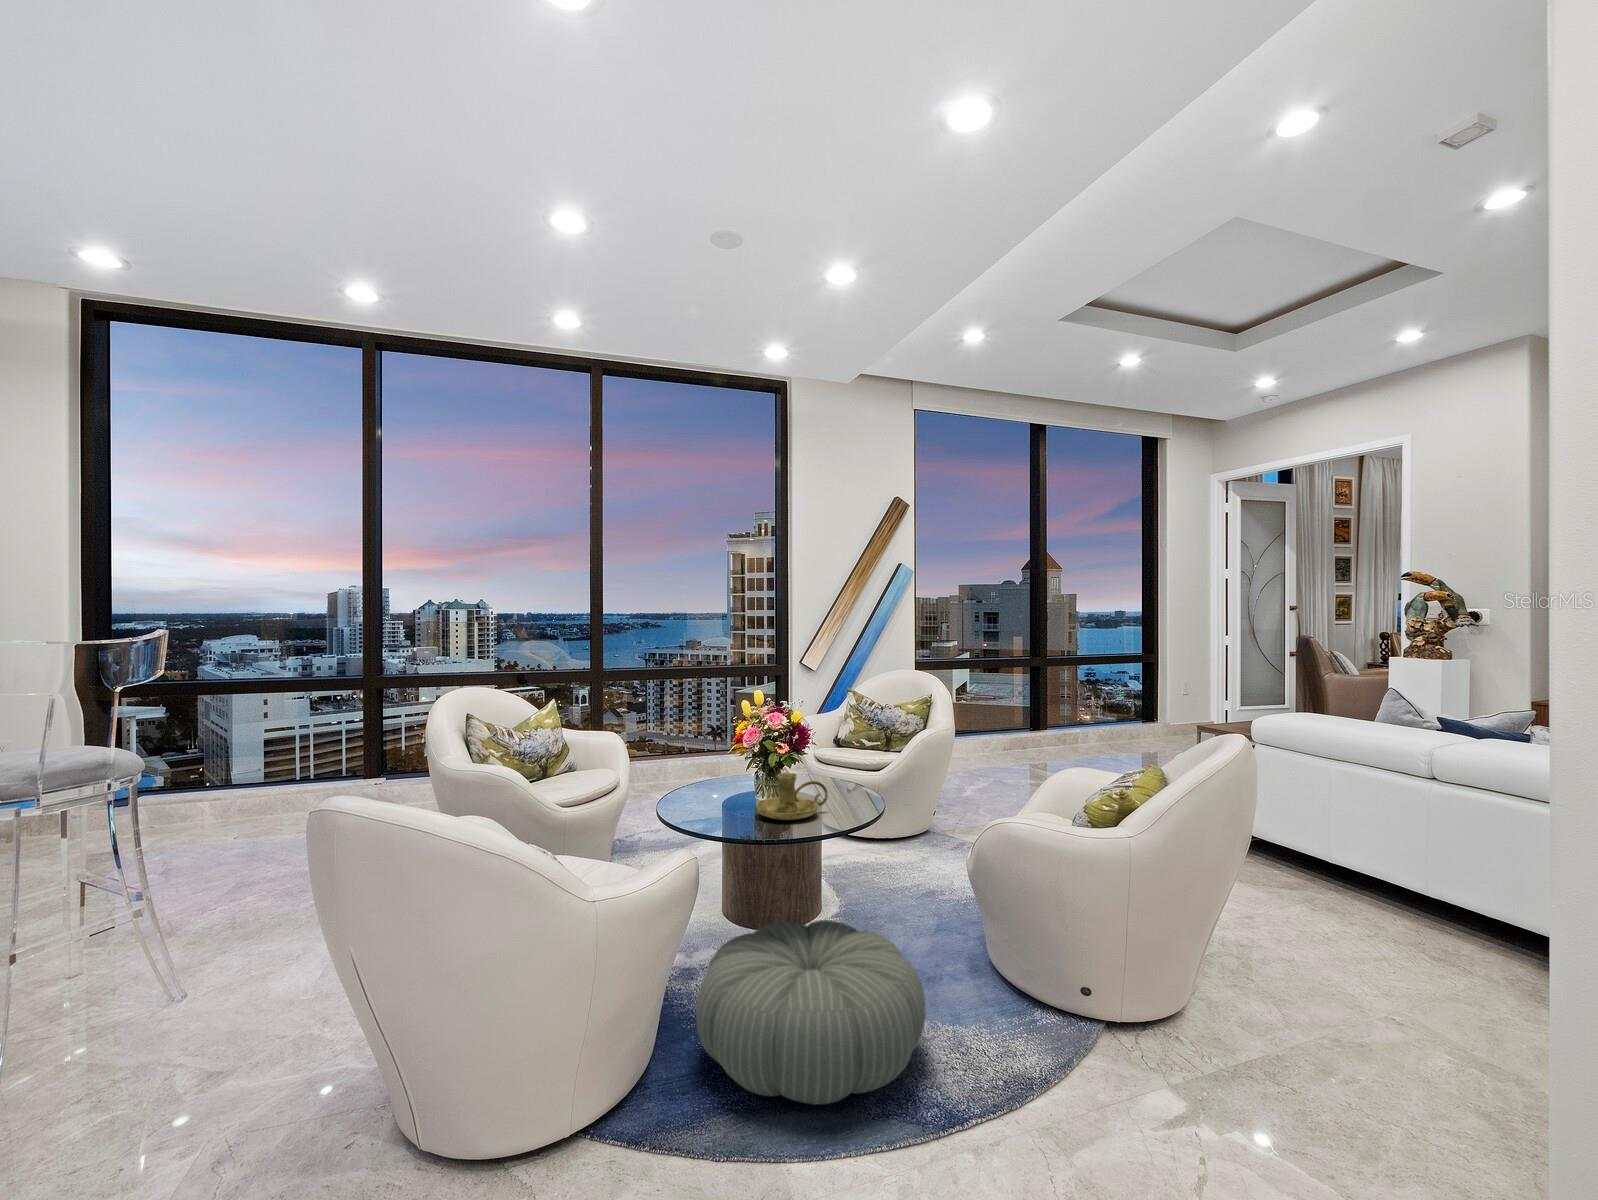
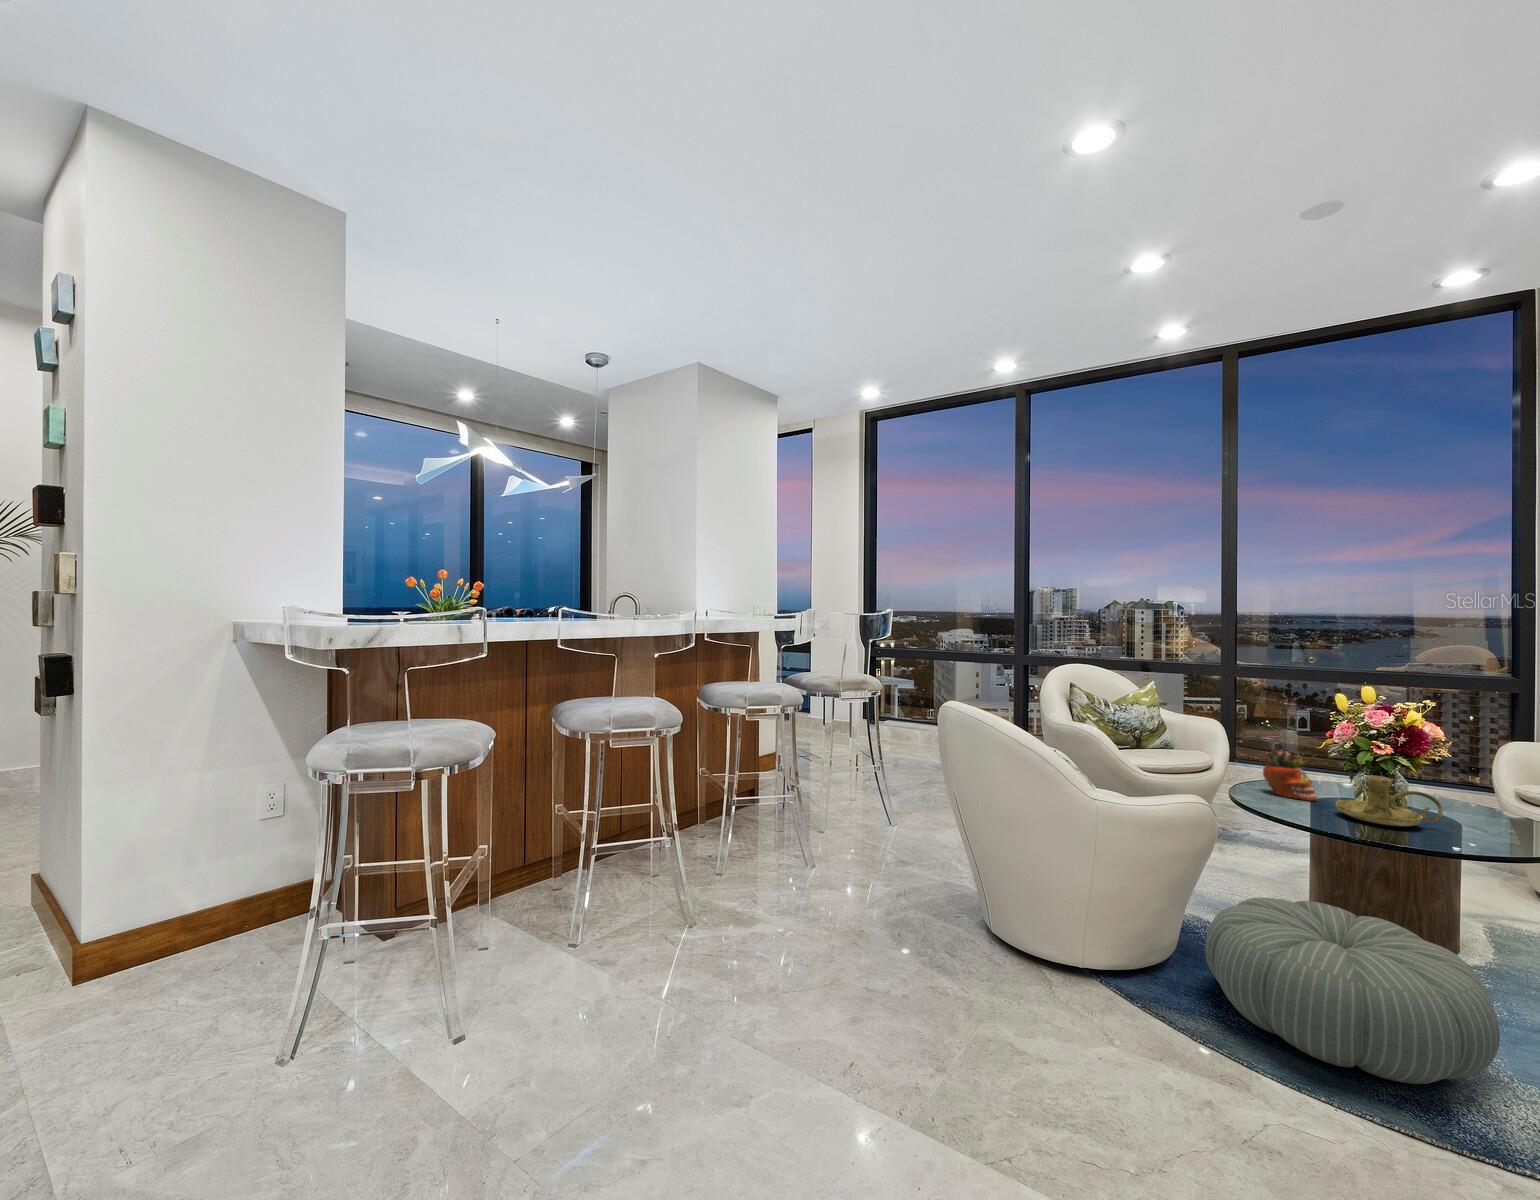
succulent planter: none [688,760,734,809] -> present [1263,750,1317,801]

